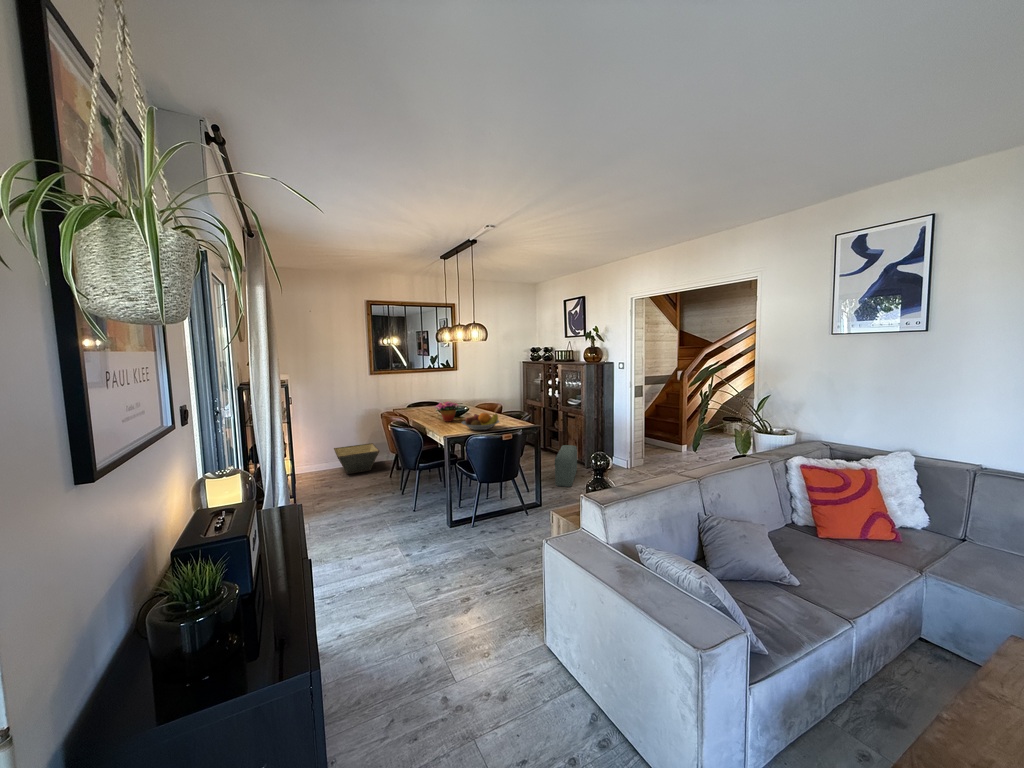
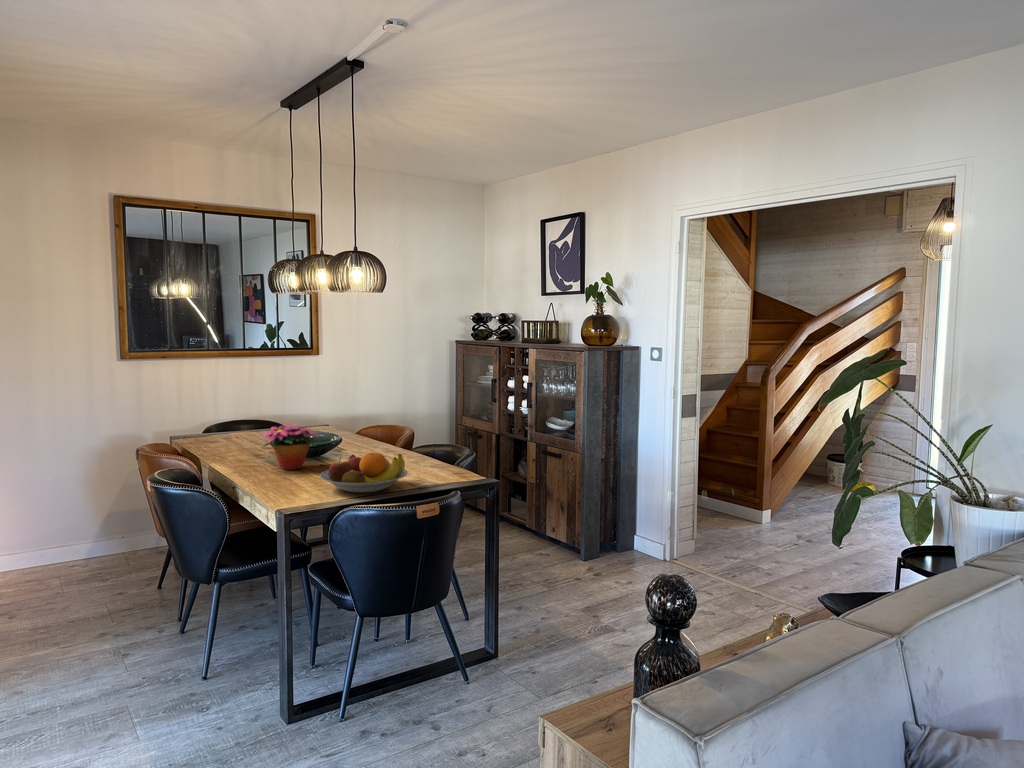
basket: present [334,443,379,474] -> none [29,510,137,582]
pouf: present [555,445,577,487] -> none [523,515,566,606]

